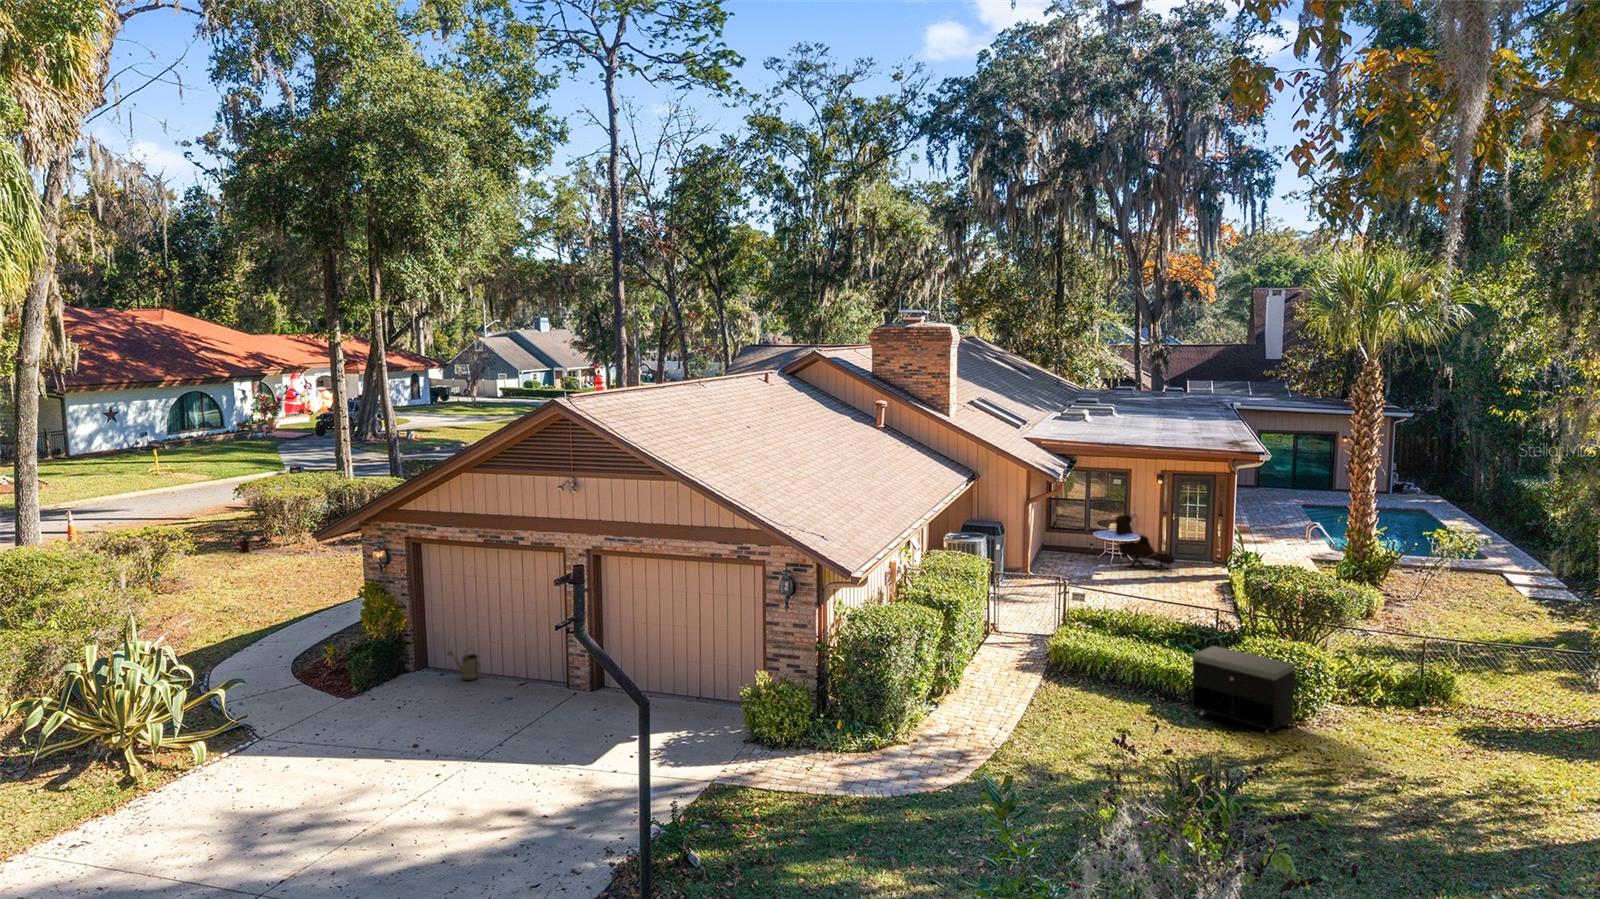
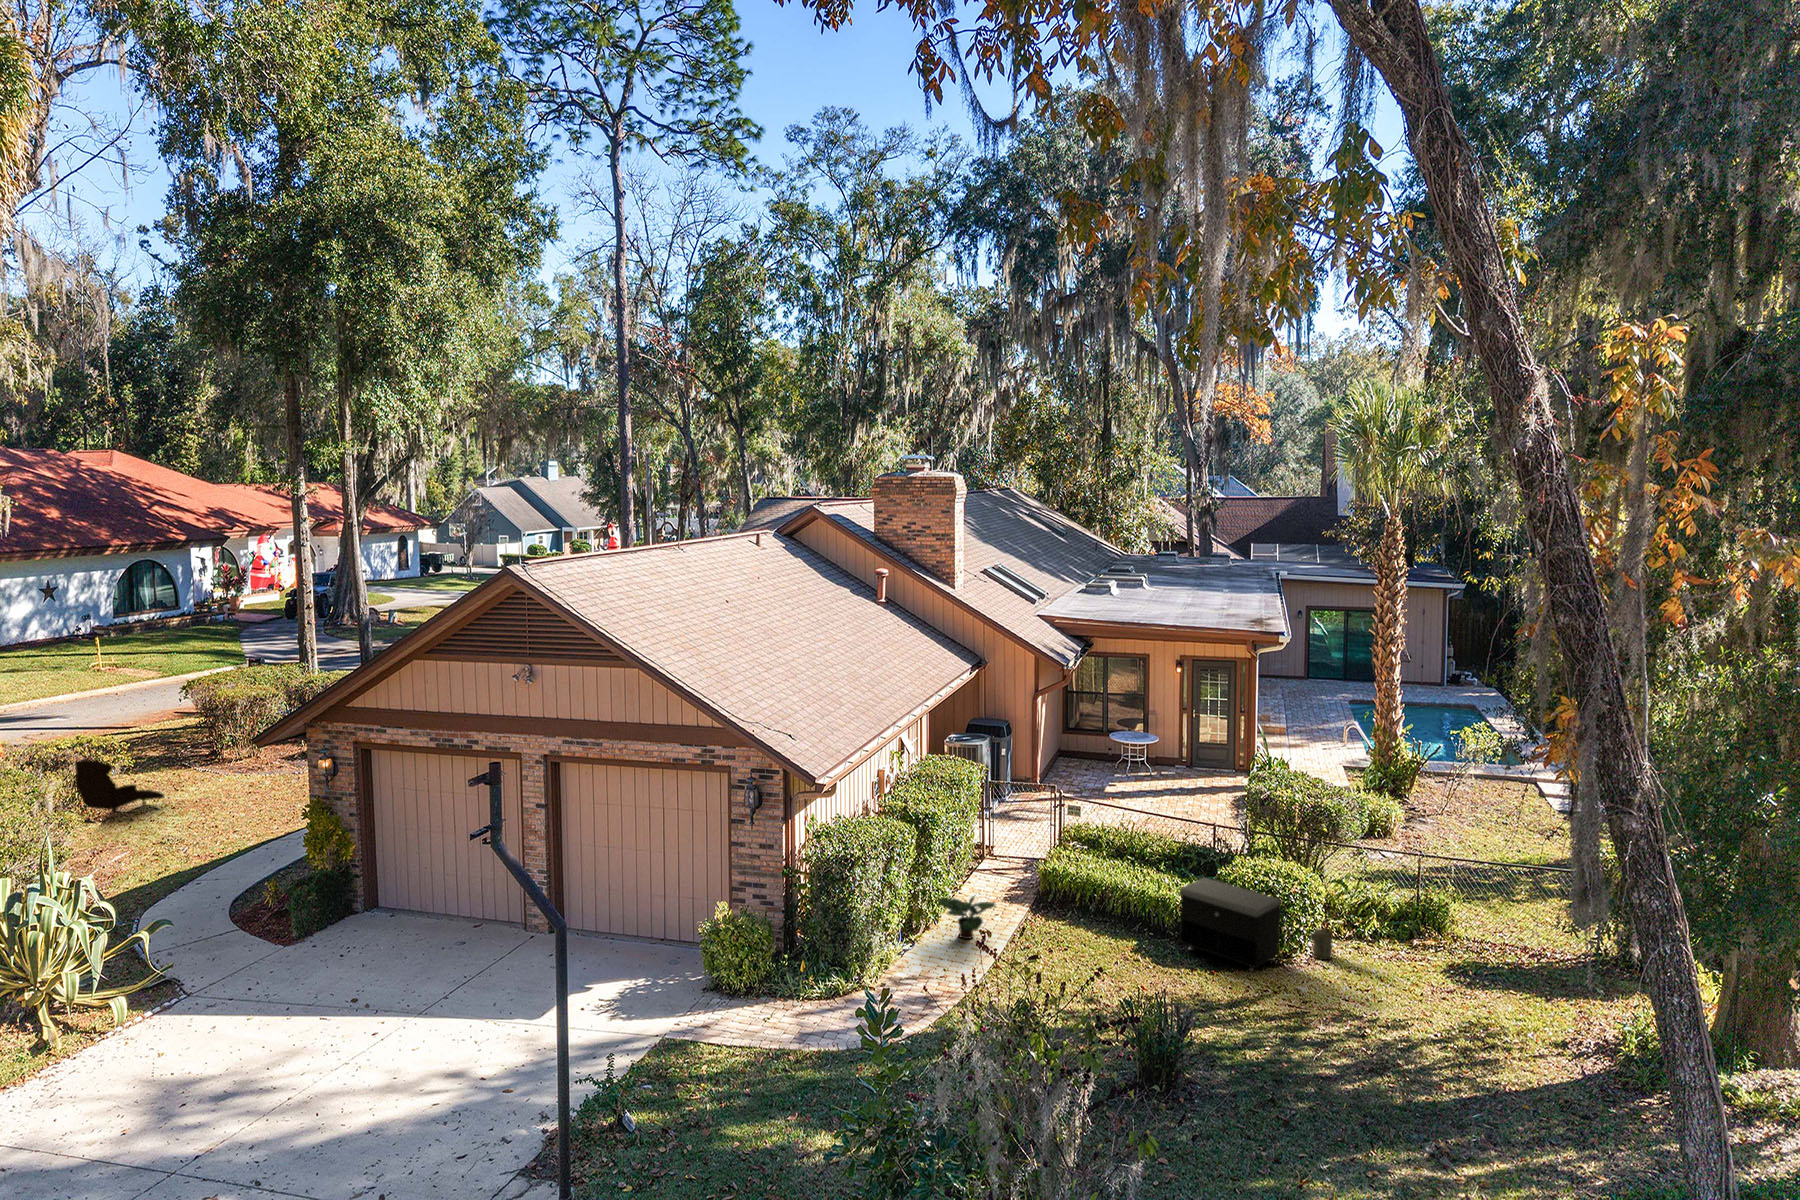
lounge chair: present [1115,515,1175,571] -> present [75,760,165,825]
potted plant: present [227,528,262,552] -> present [937,896,995,939]
watering can: present [448,650,478,681] -> present [1310,929,1333,960]

